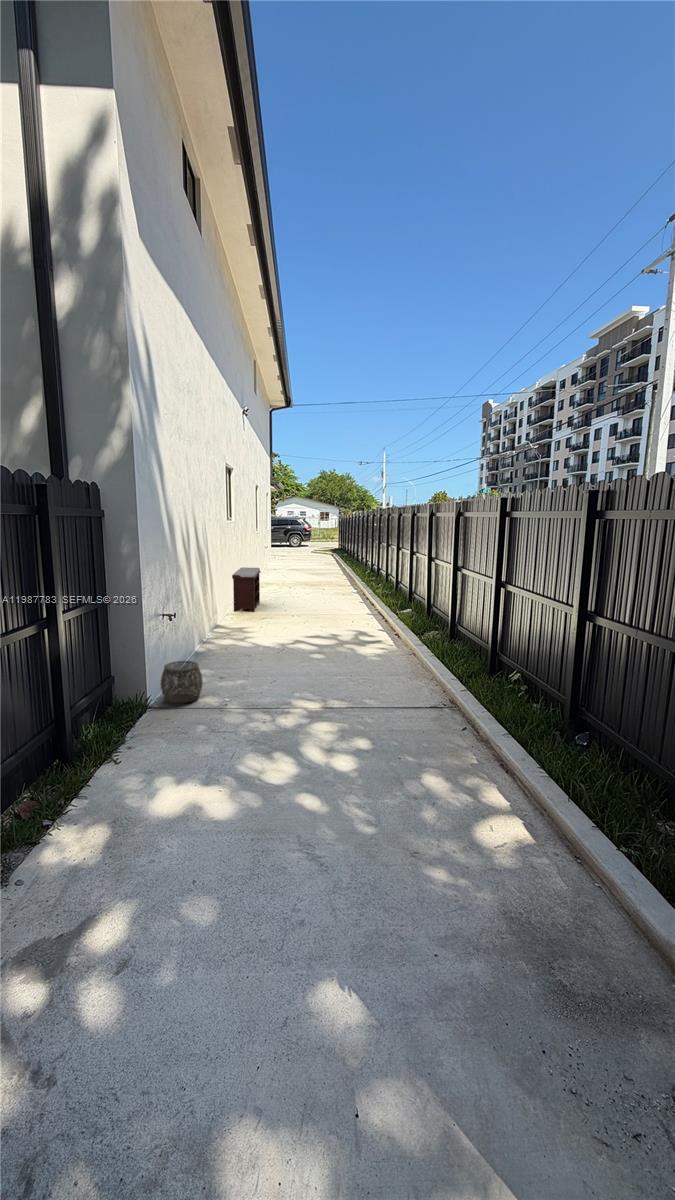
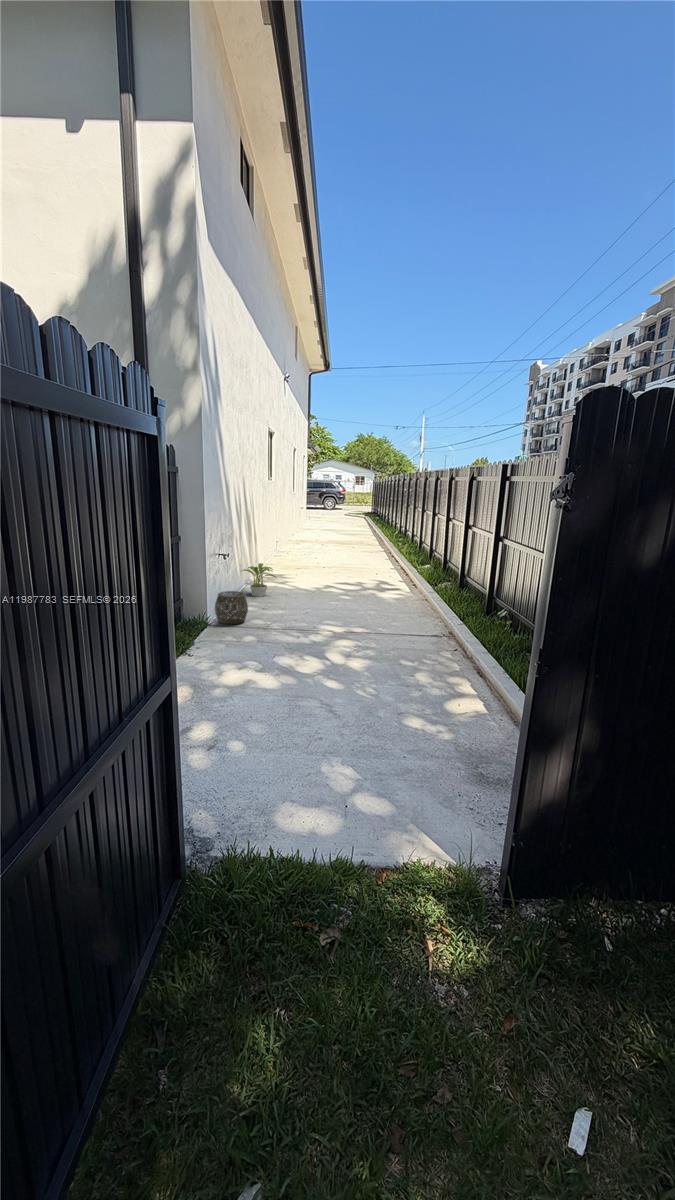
bench: present [232,567,261,612] -> none [270,523,296,563]
potted plant: none [195,620,240,660] -> present [242,563,276,597]

